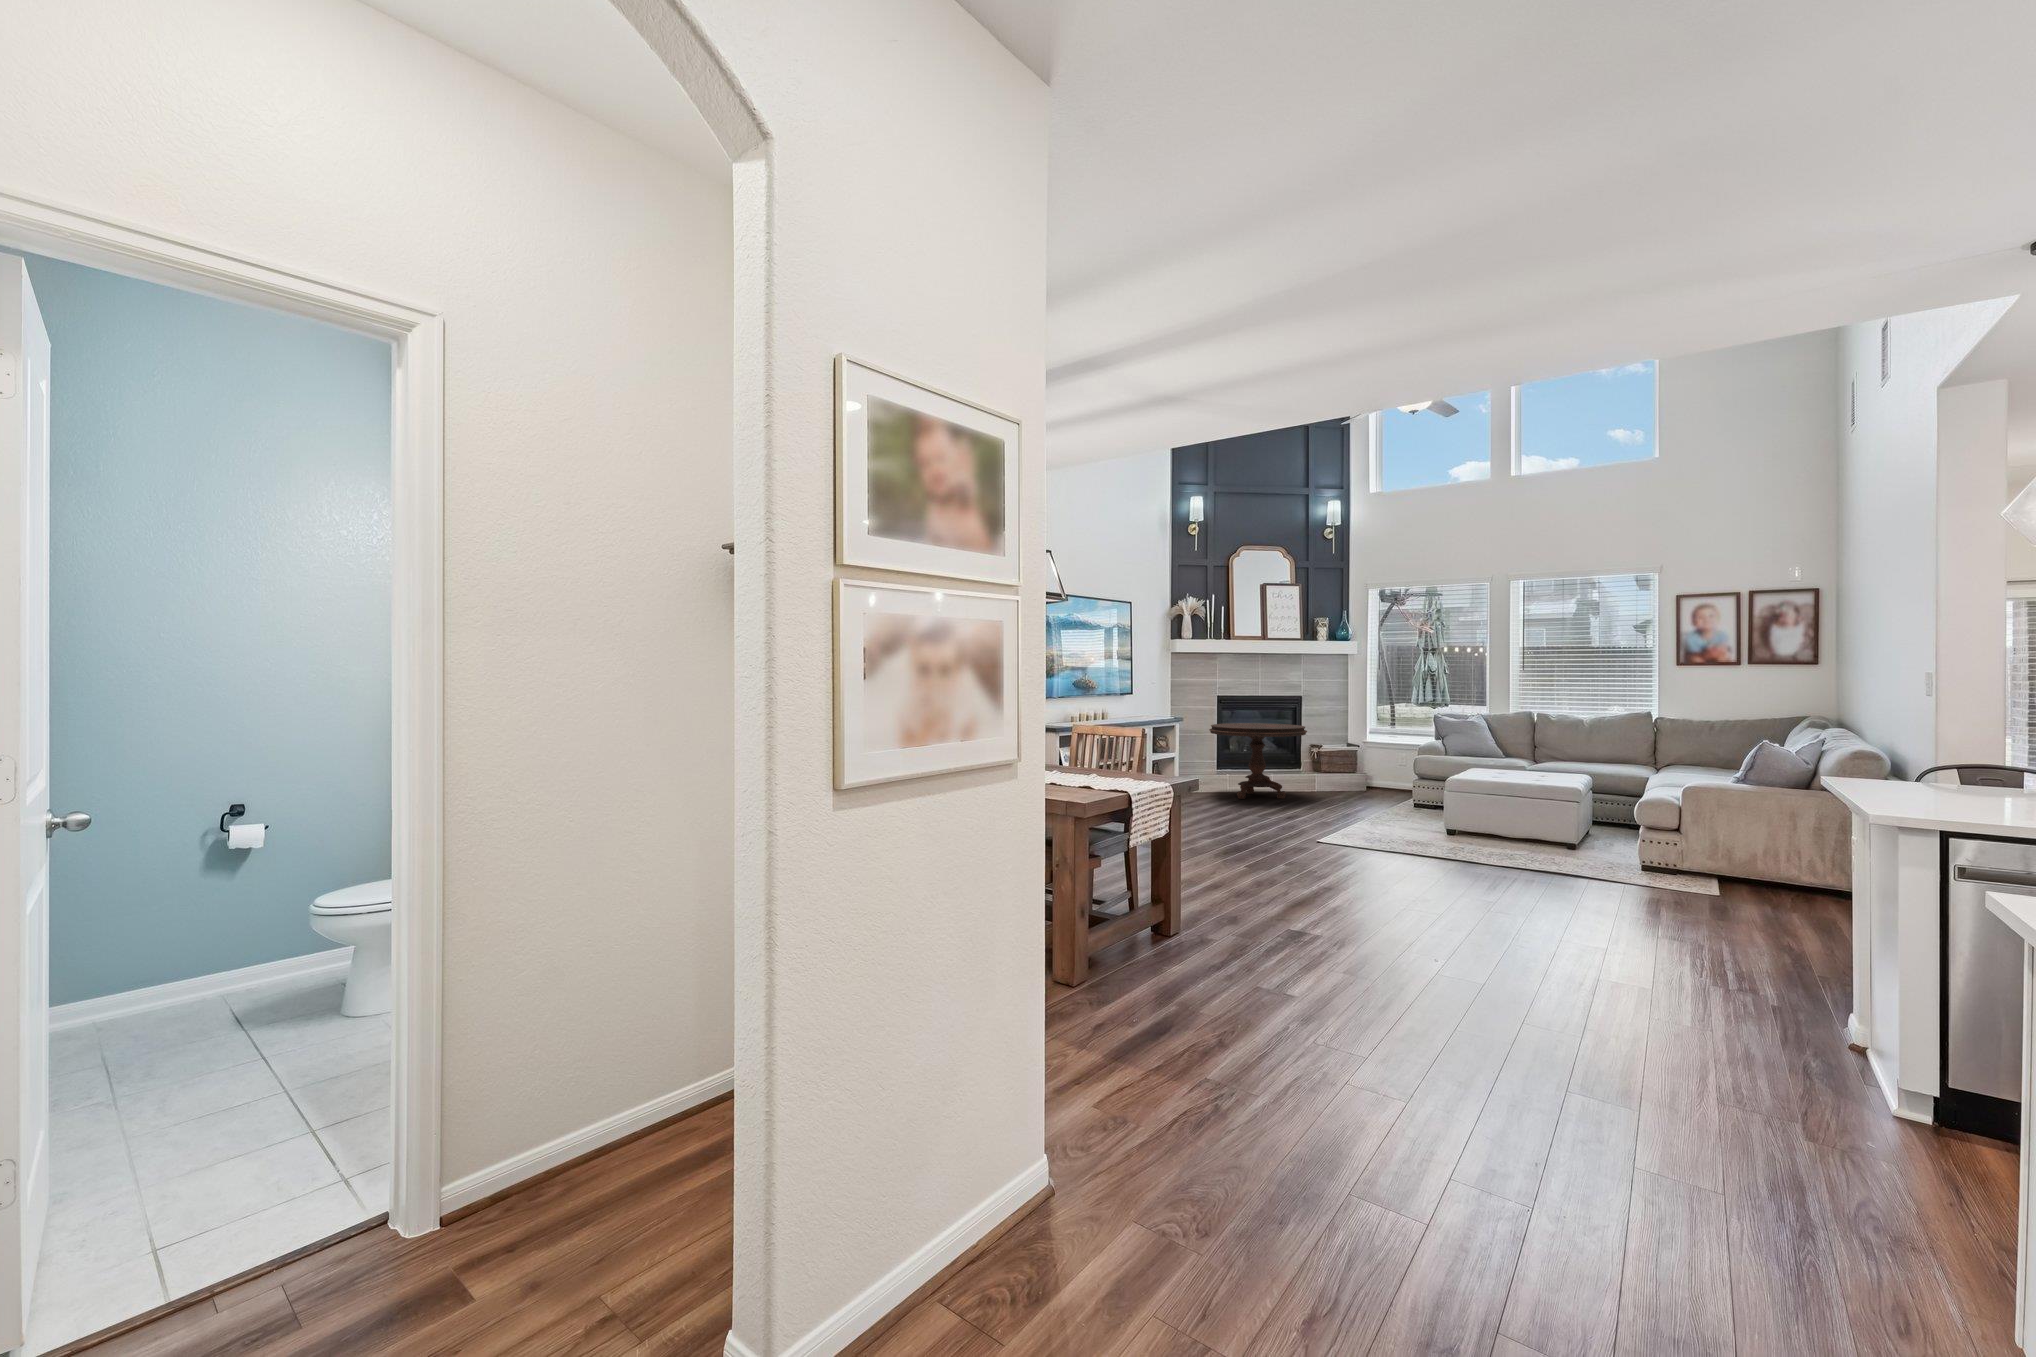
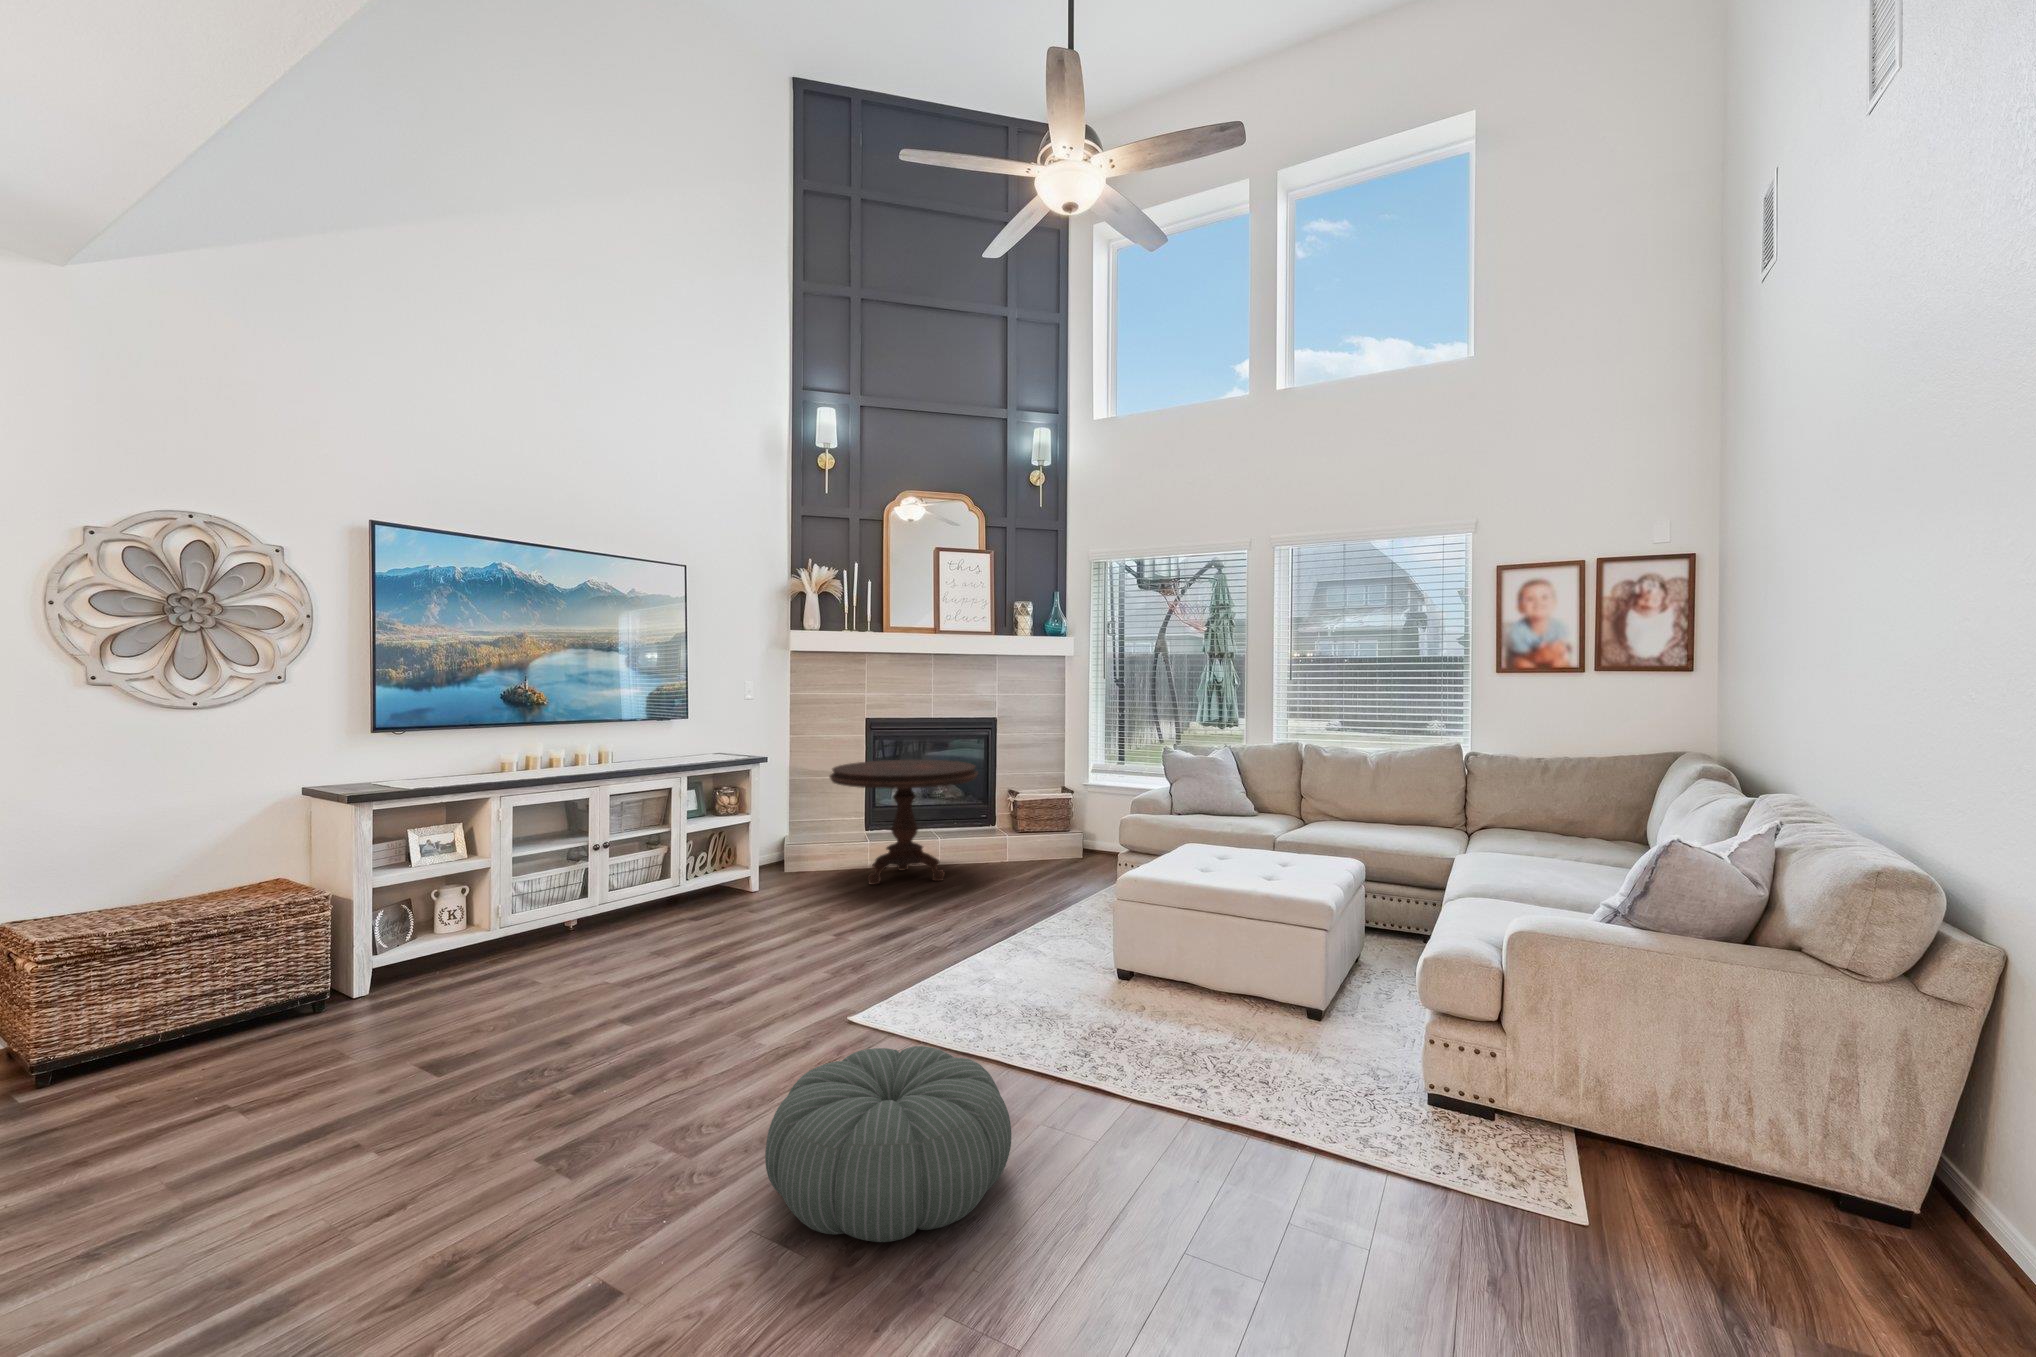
pouf: none [1340,828,1451,885] -> present [765,1046,1011,1242]

